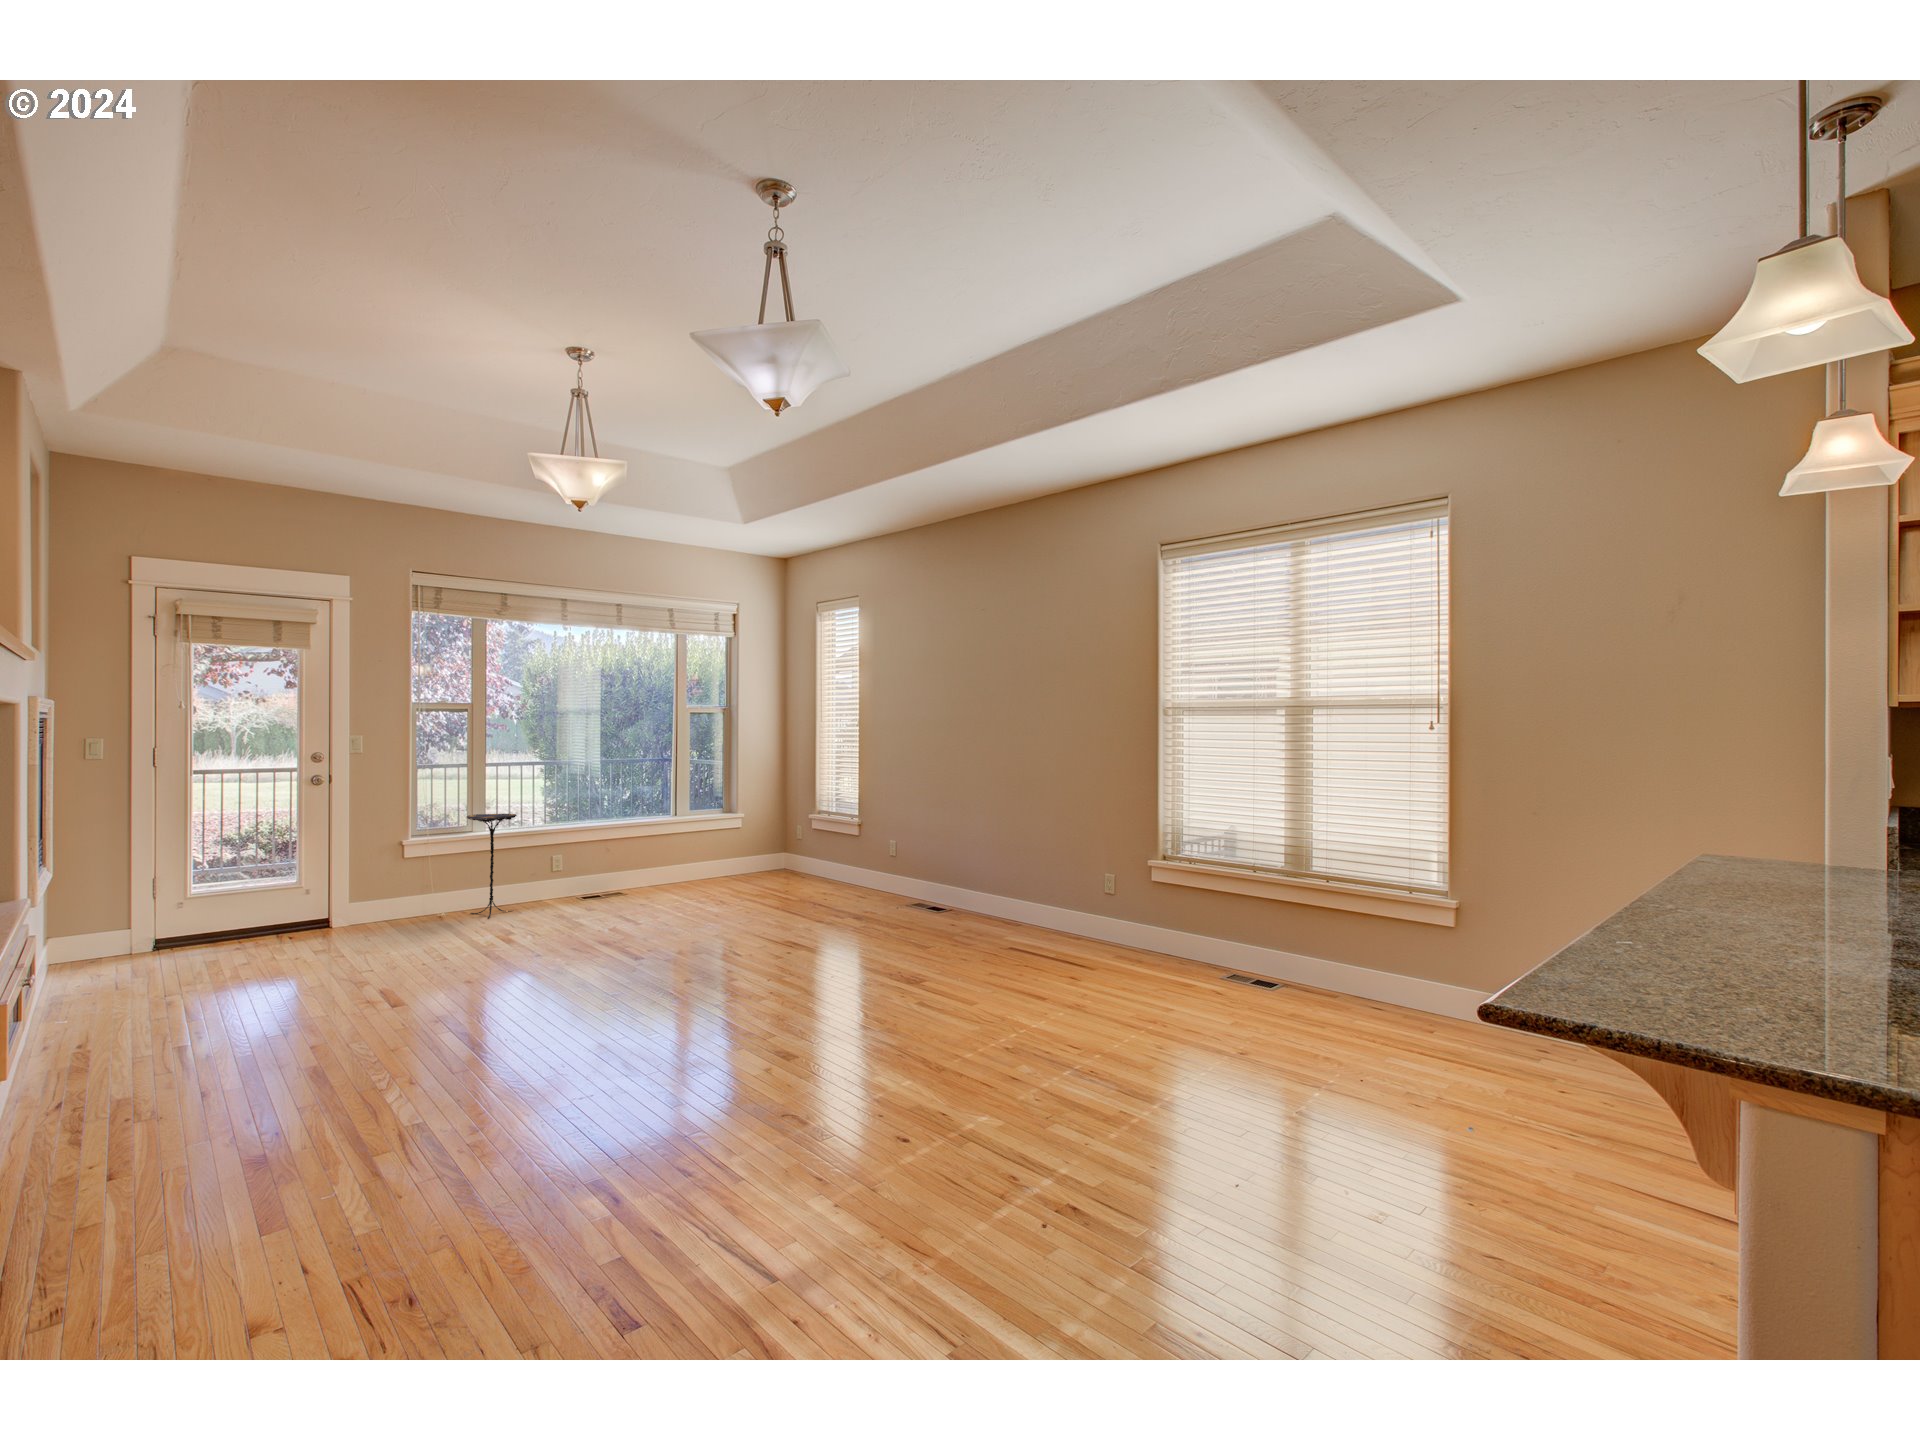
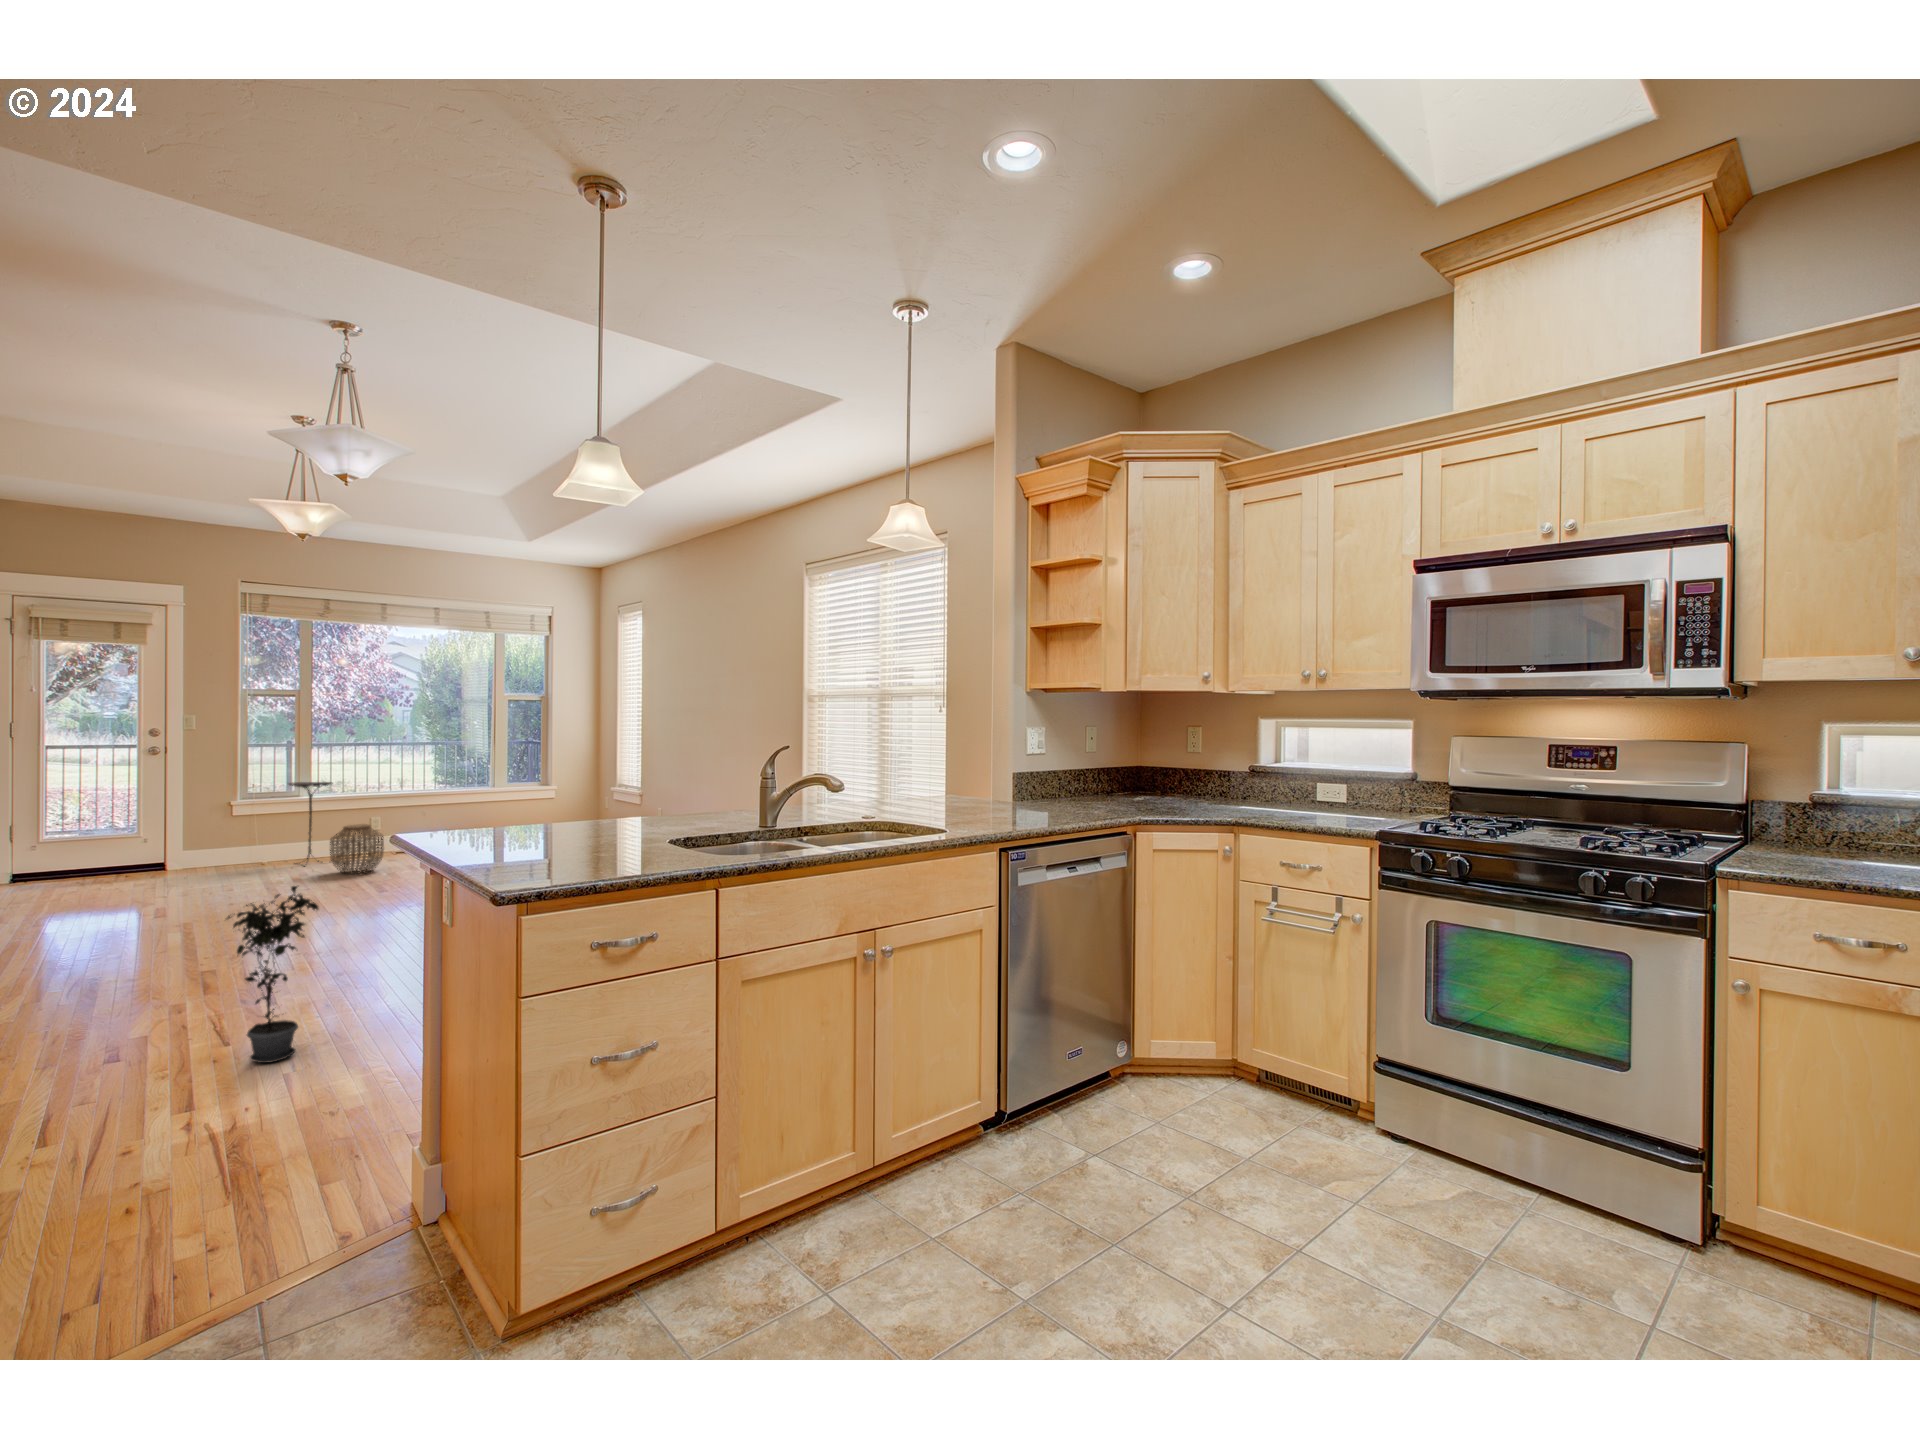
woven basket: none [536,867,595,929] -> present [330,824,384,874]
potted plant: none [850,1019,966,1295] -> present [227,886,318,1063]

